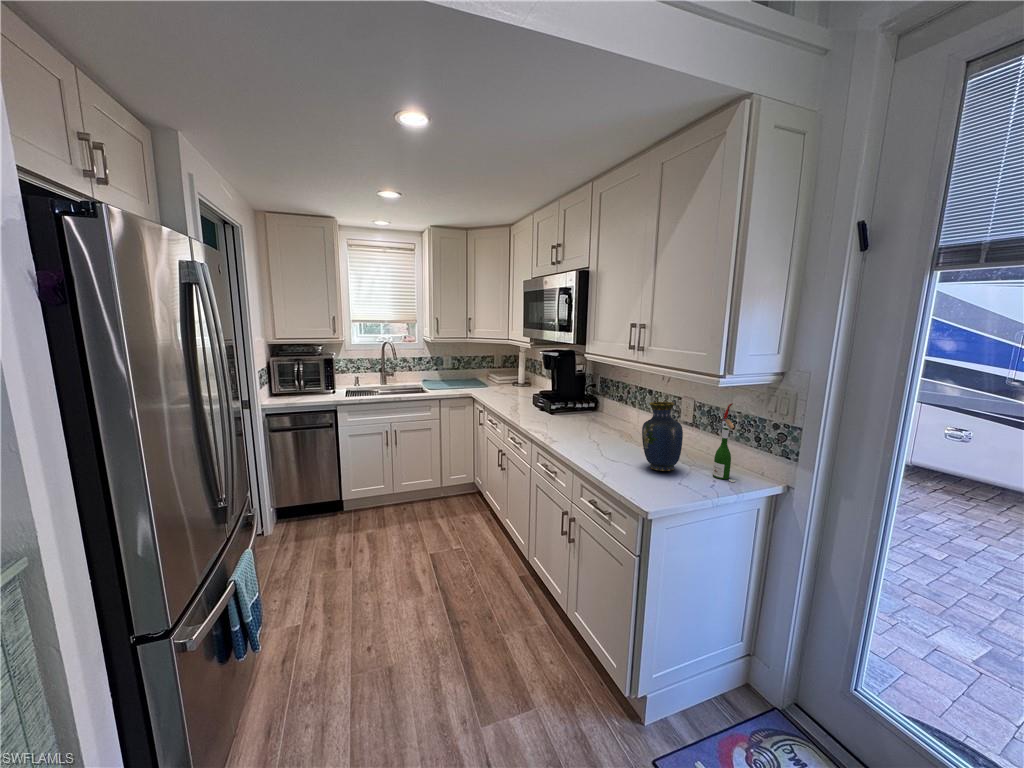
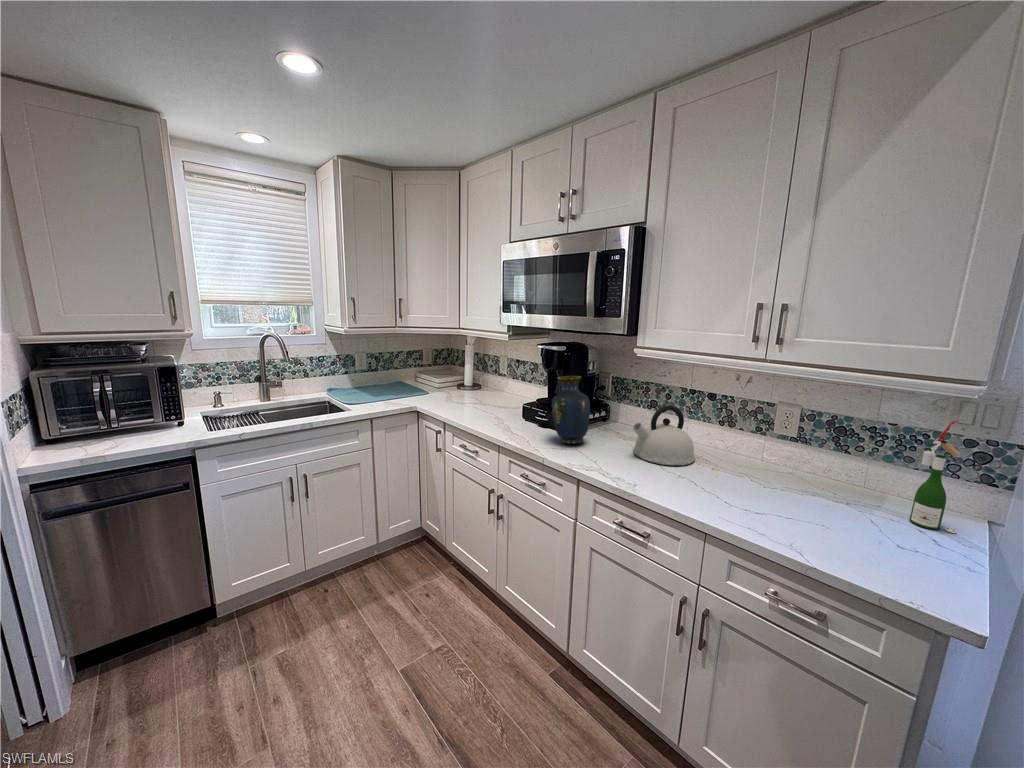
kettle: none [577,395,623,436] -> present [633,405,695,465]
vase: present [642,402,683,471] -> present [552,376,590,444]

